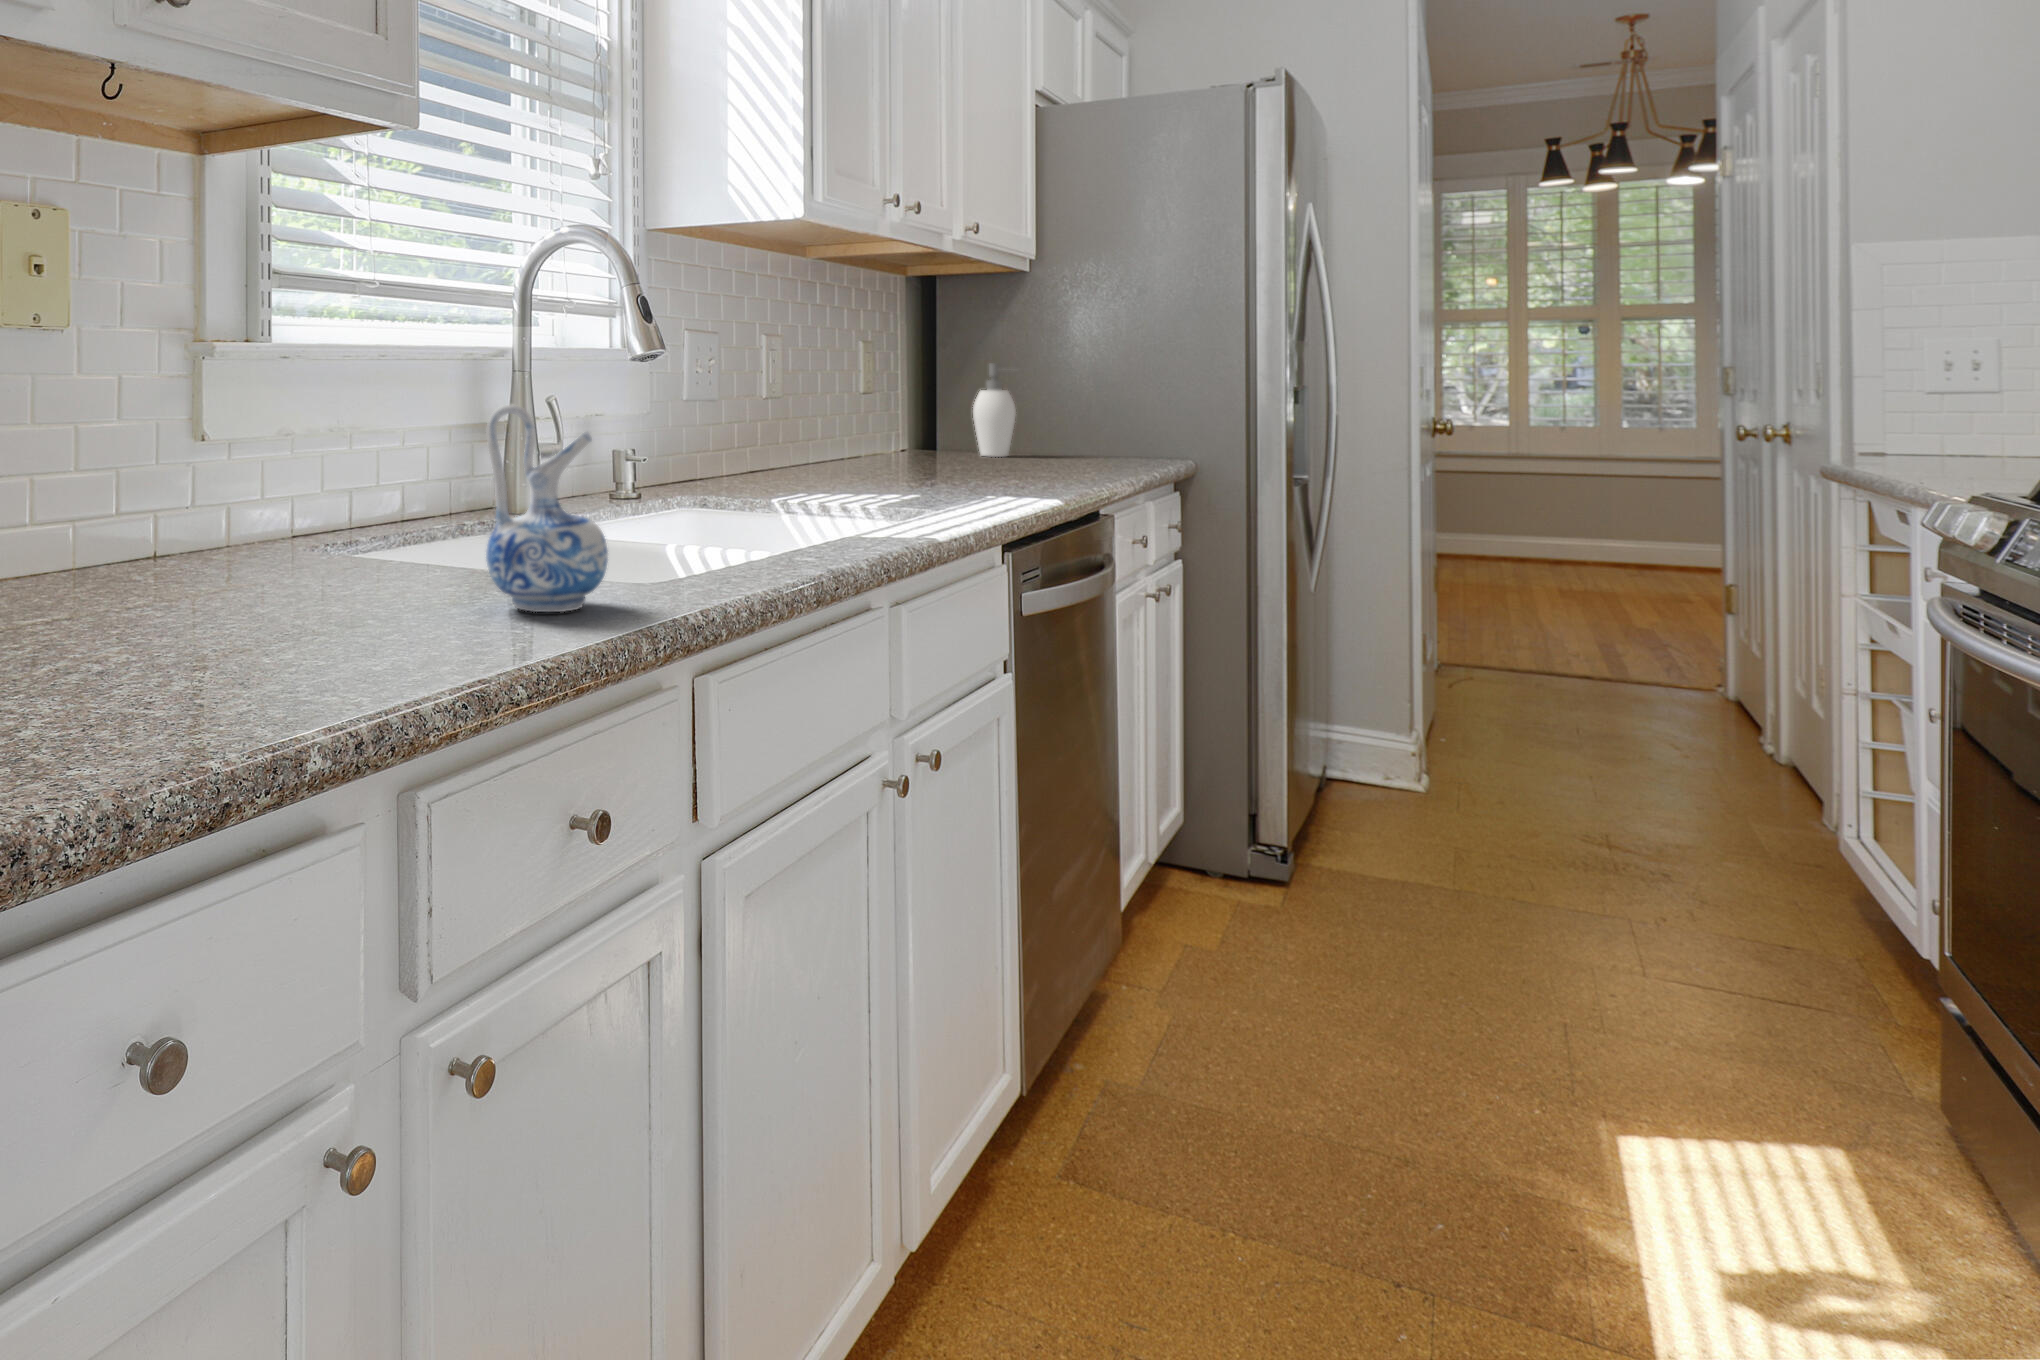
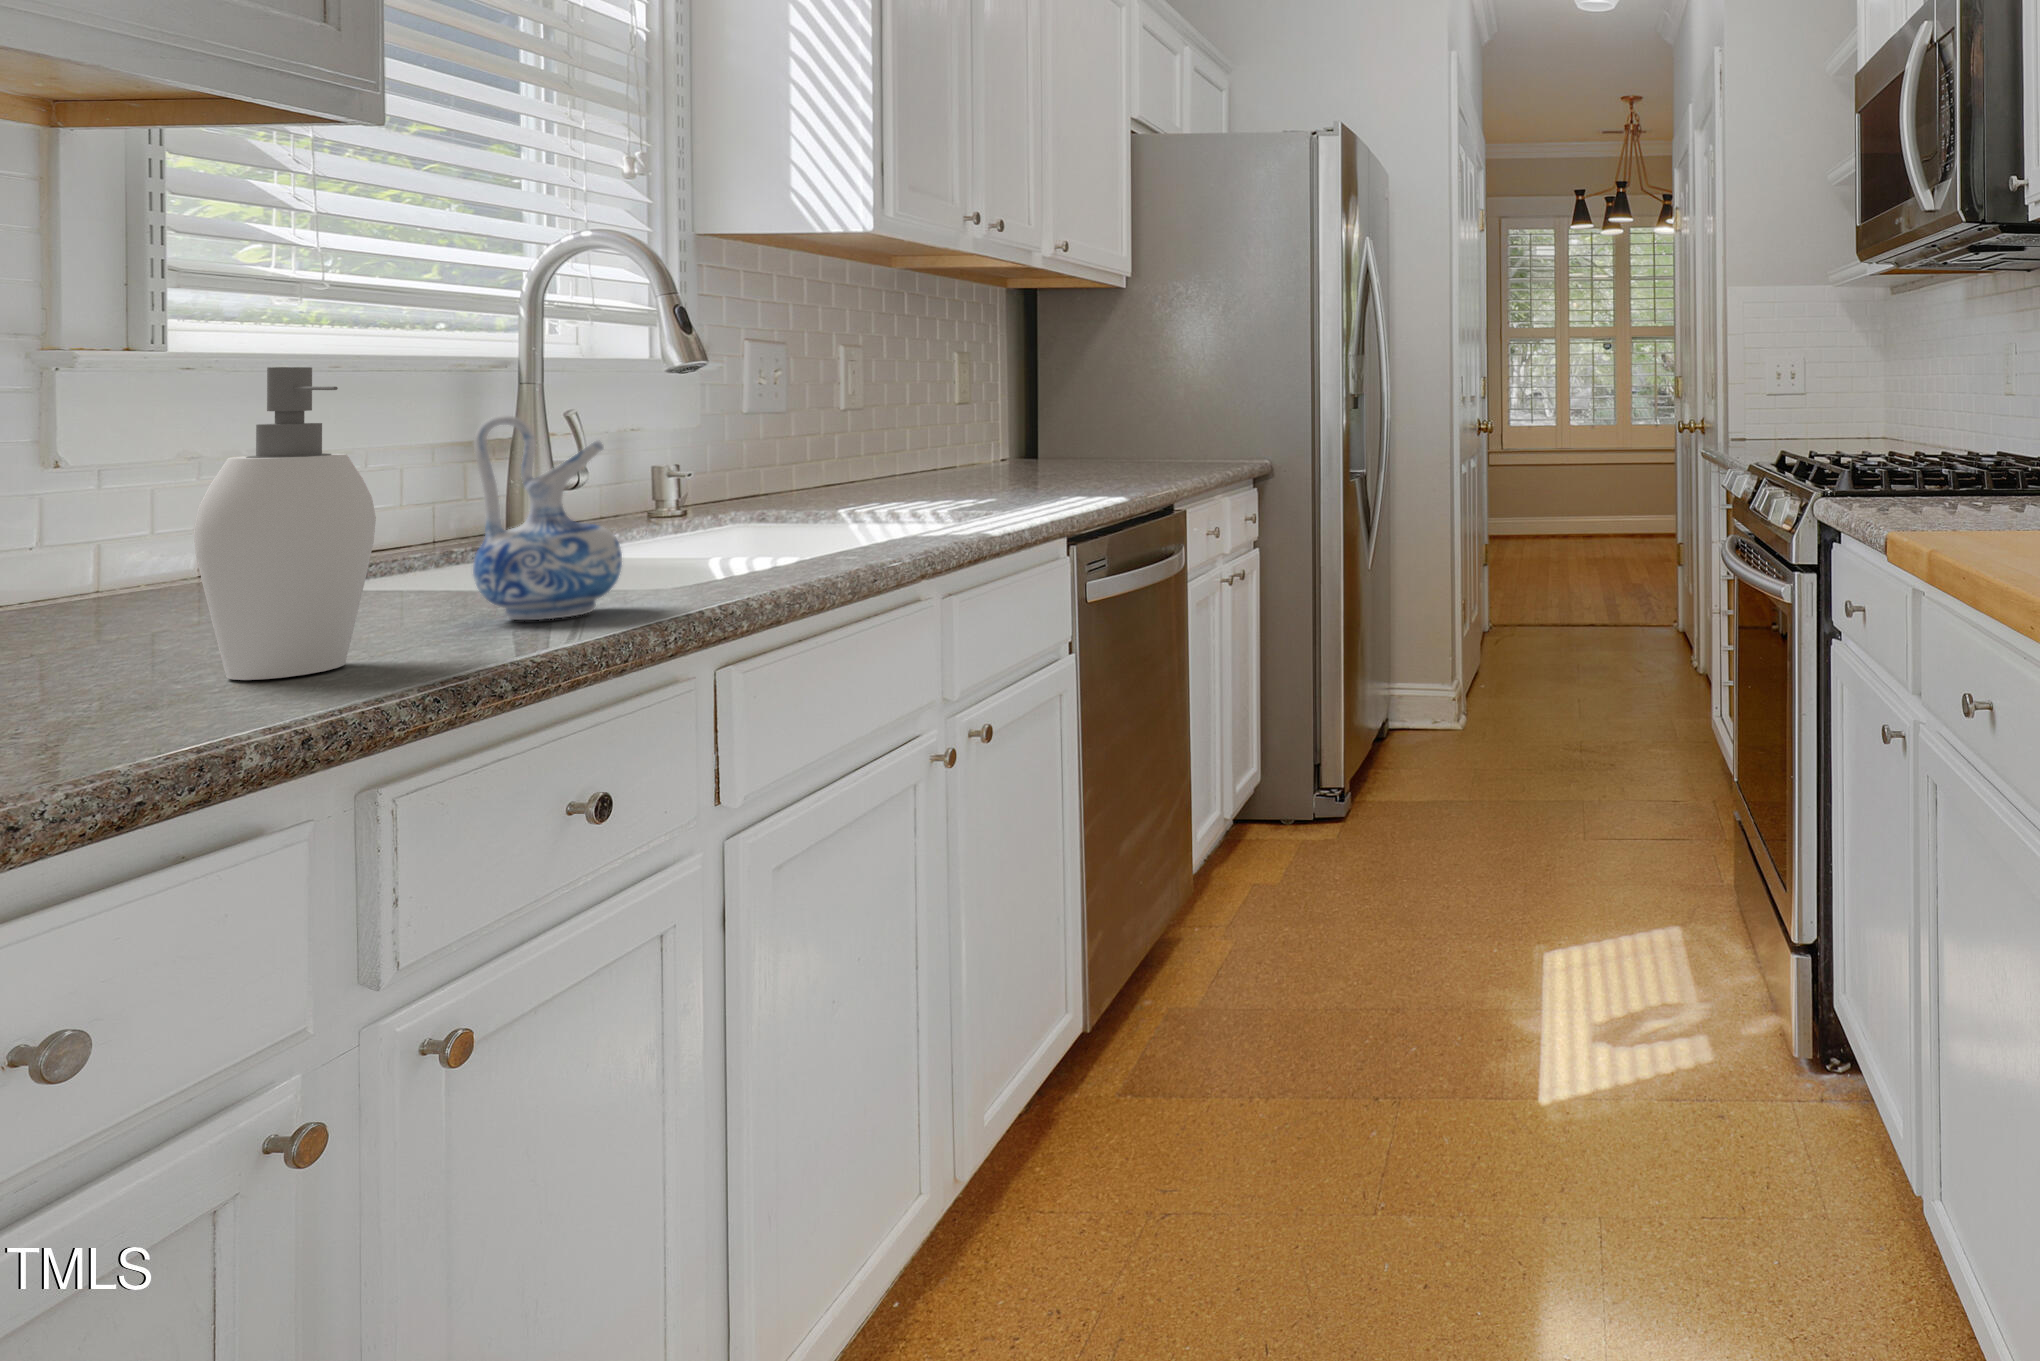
soap dispenser: present [973,363,1016,457] -> present [194,367,376,680]

